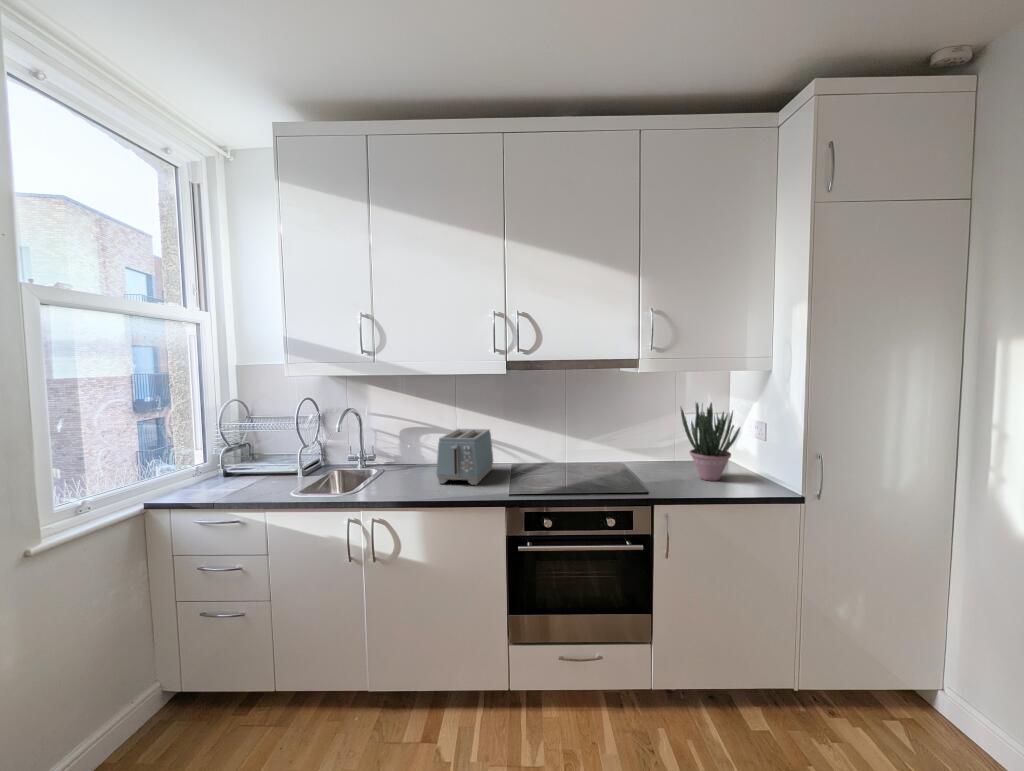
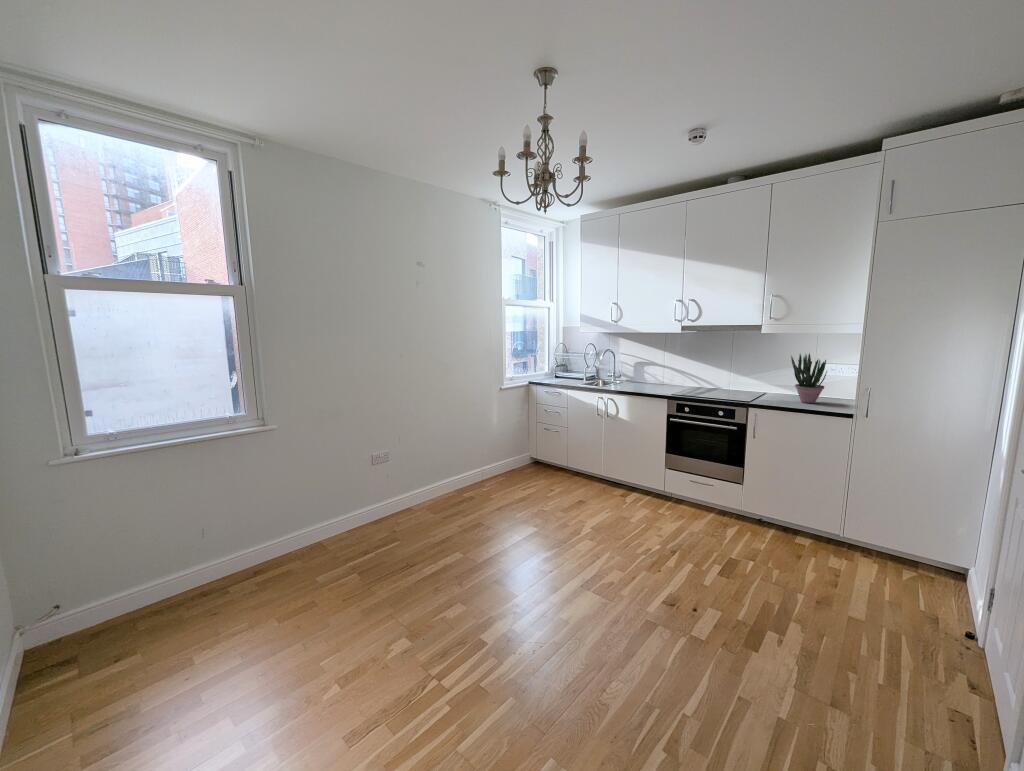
toaster: present [436,429,493,485] -> none [642,363,680,390]

